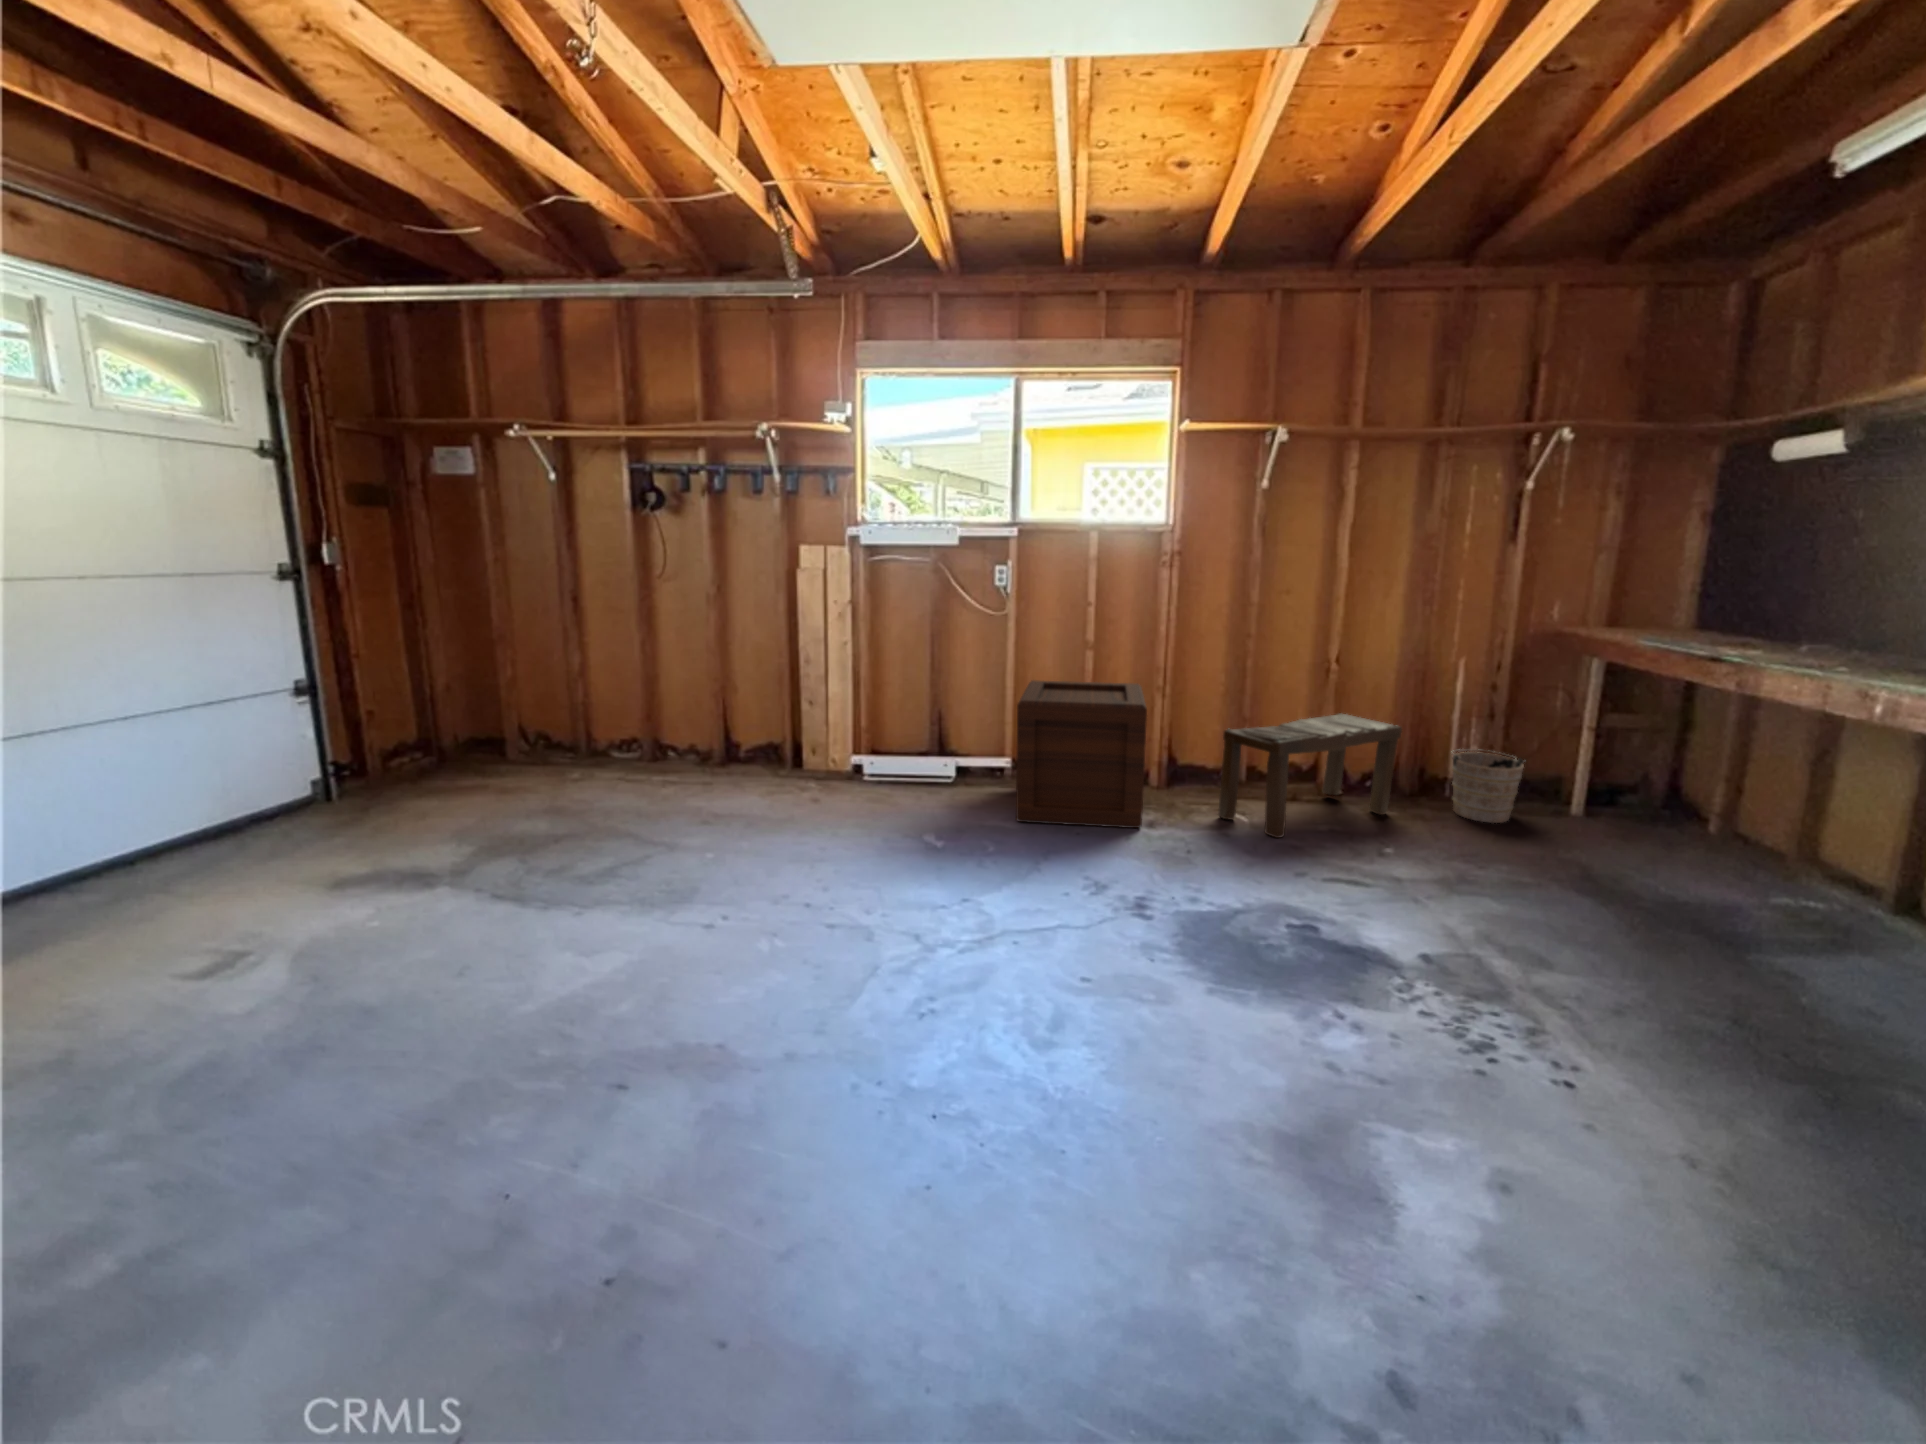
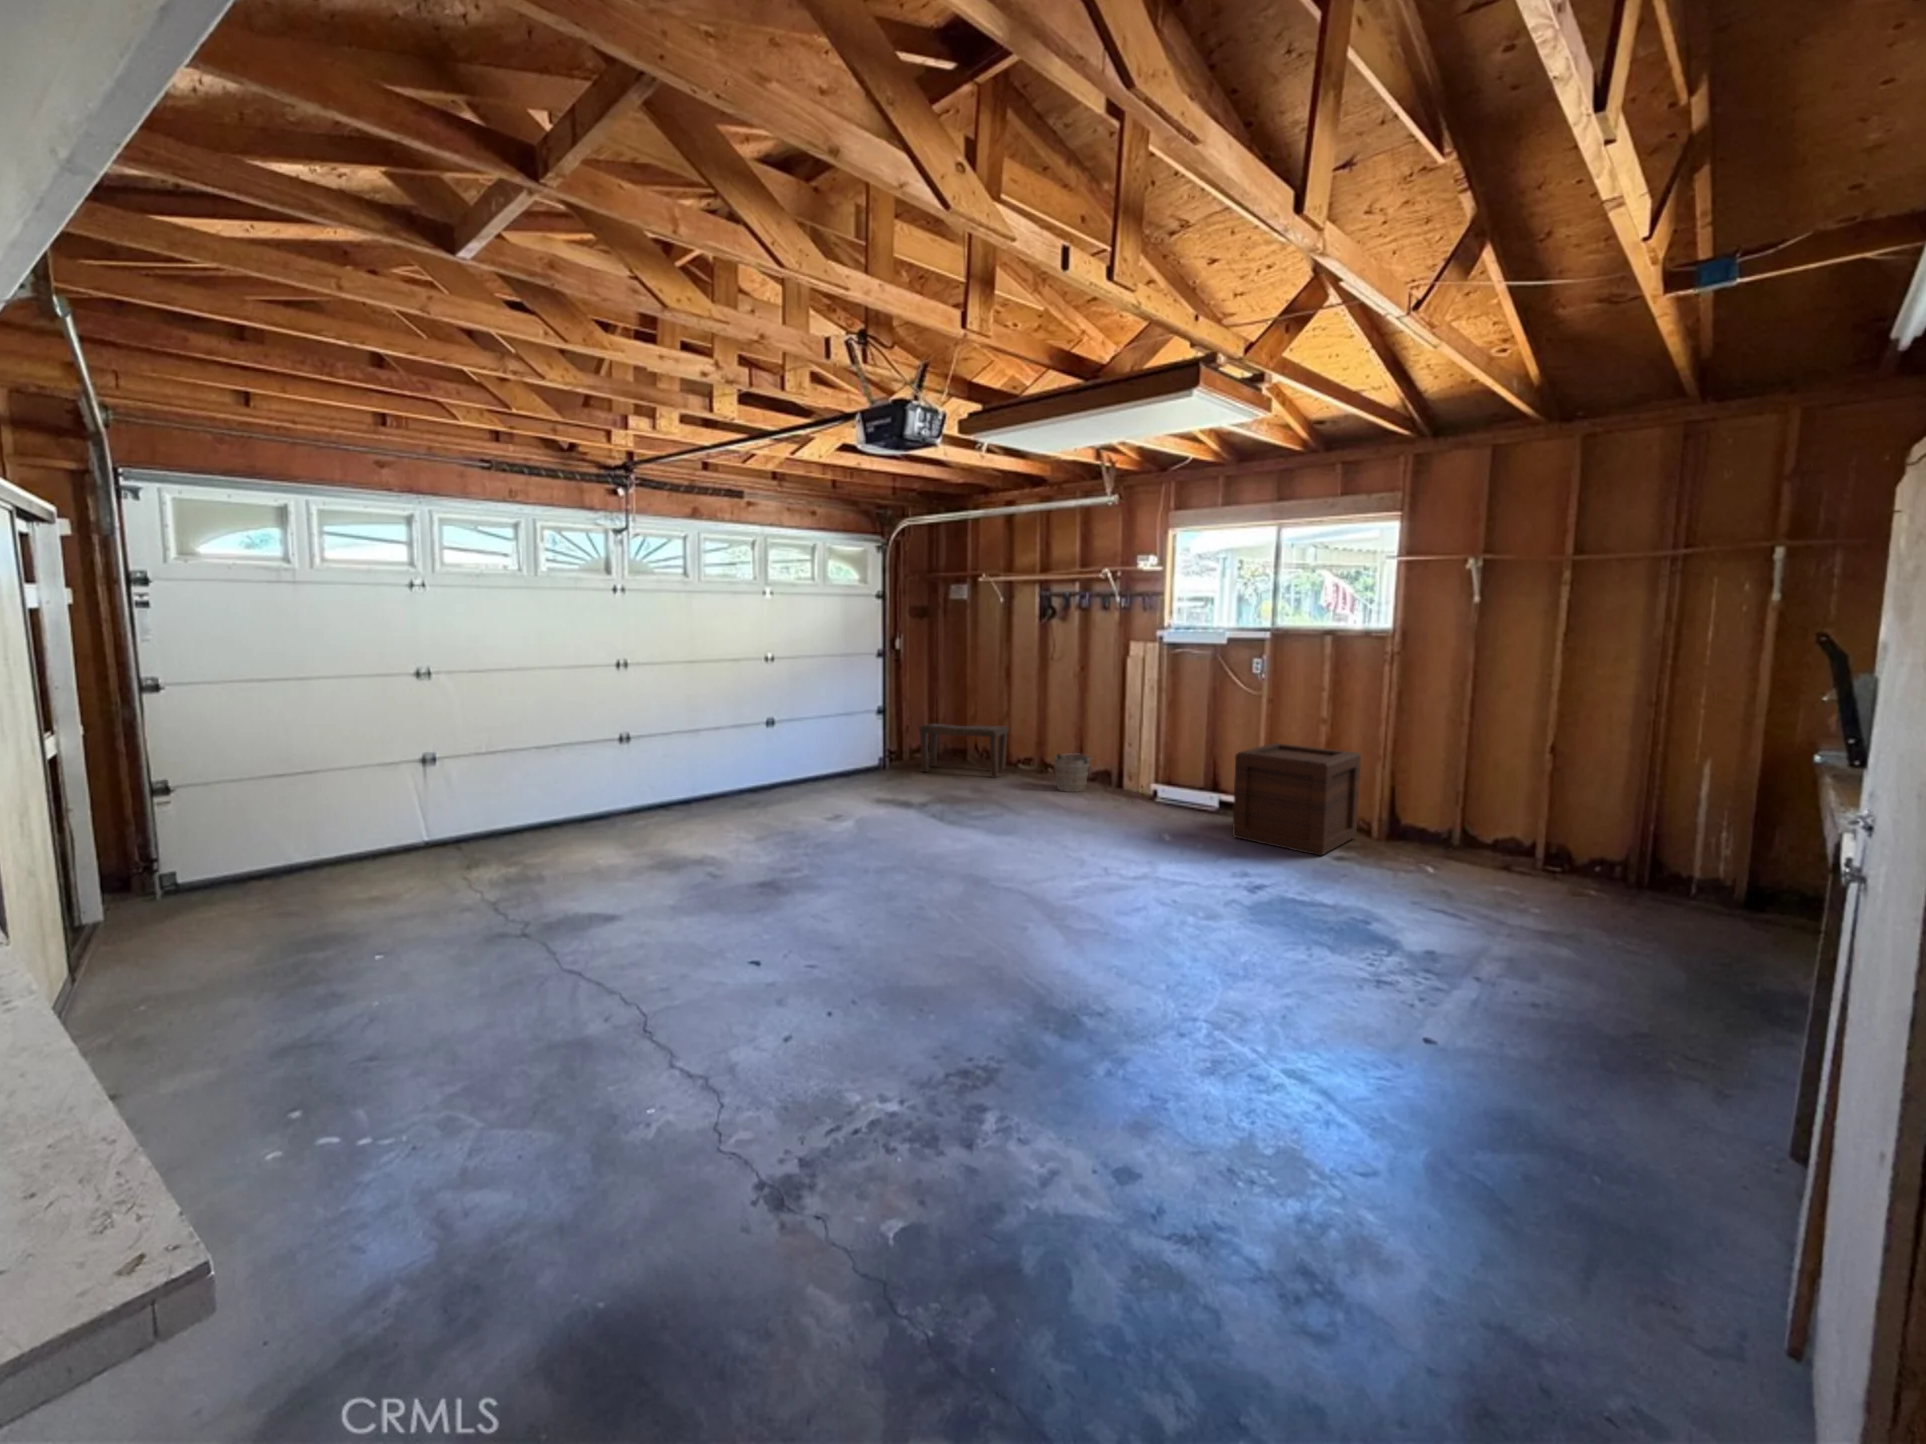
bench: present [1218,714,1402,838] -> present [919,723,1009,778]
bucket: present [1452,749,1524,823] -> present [1054,754,1093,792]

